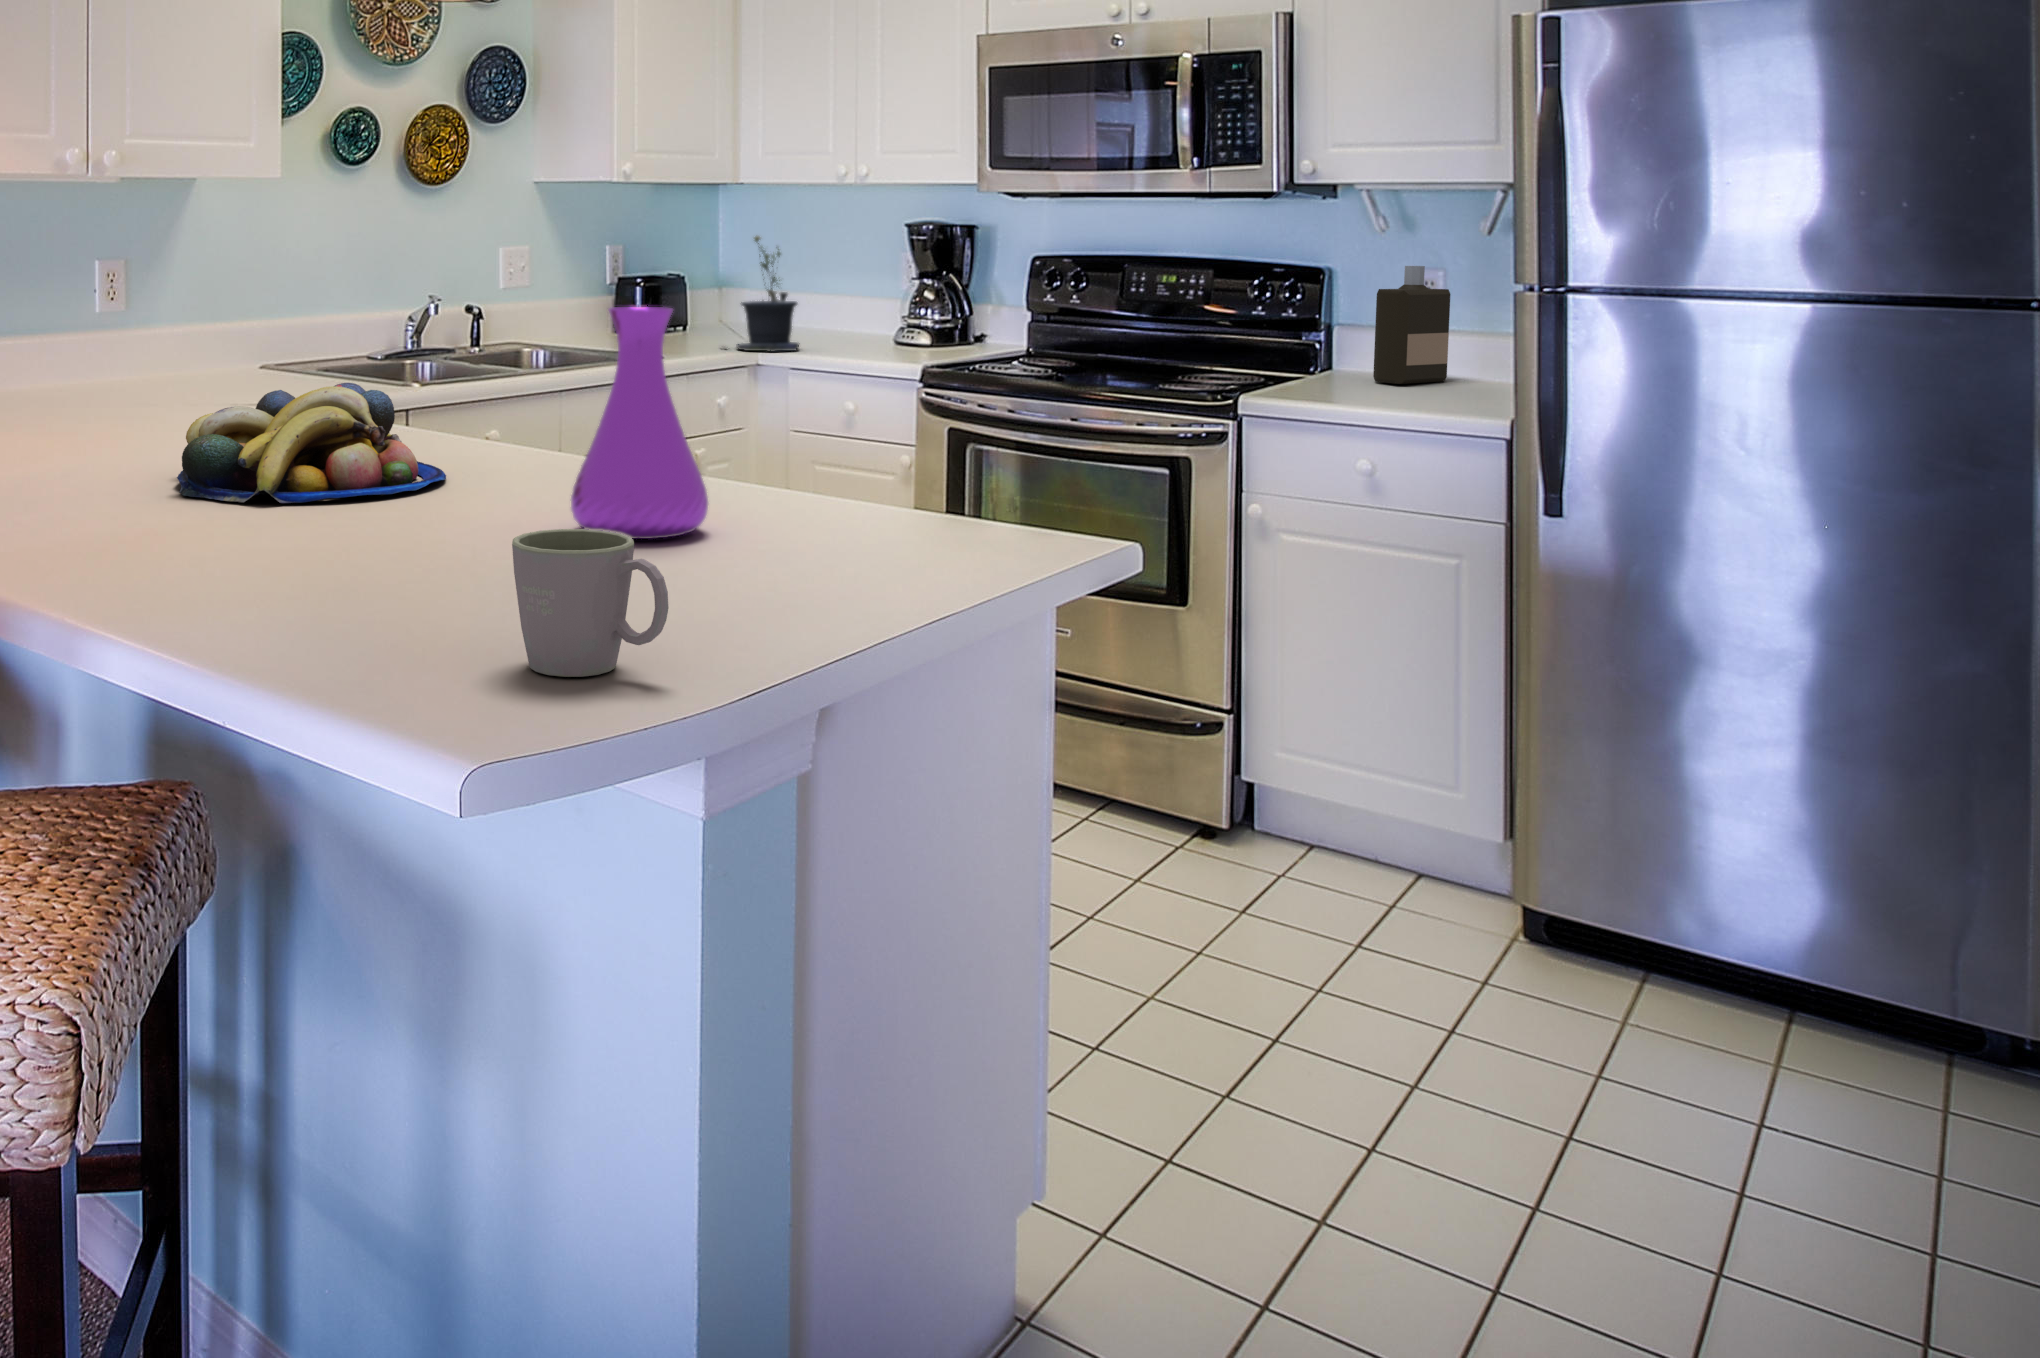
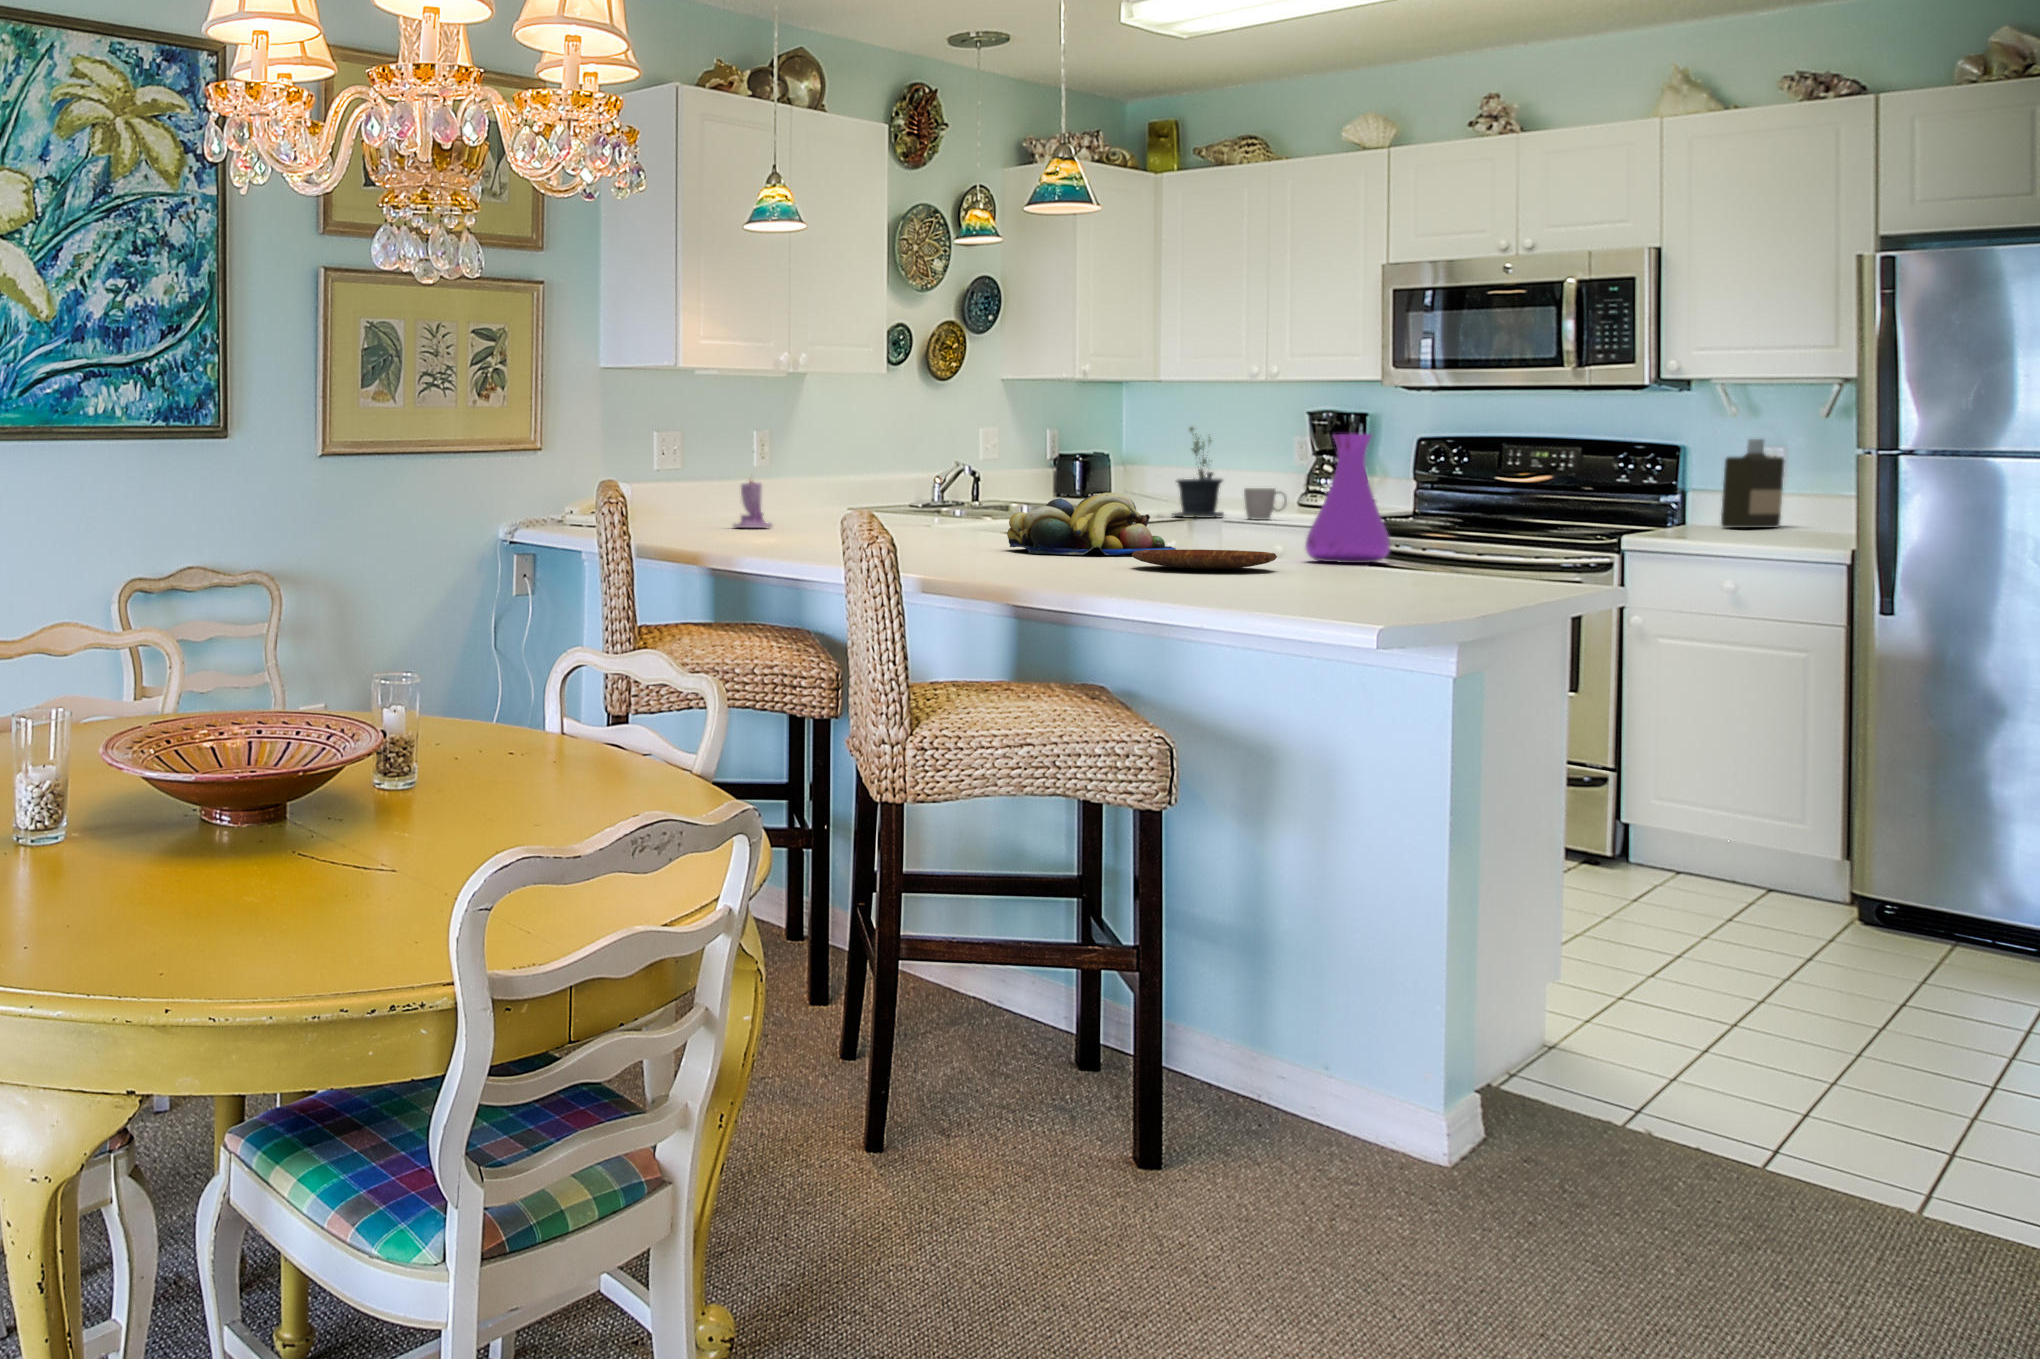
candle: none [36,312,94,389] -> present [733,480,772,528]
tray: none [151,526,418,591] -> present [1132,549,1277,569]
mug: present [512,529,669,677] -> present [1244,488,1287,520]

